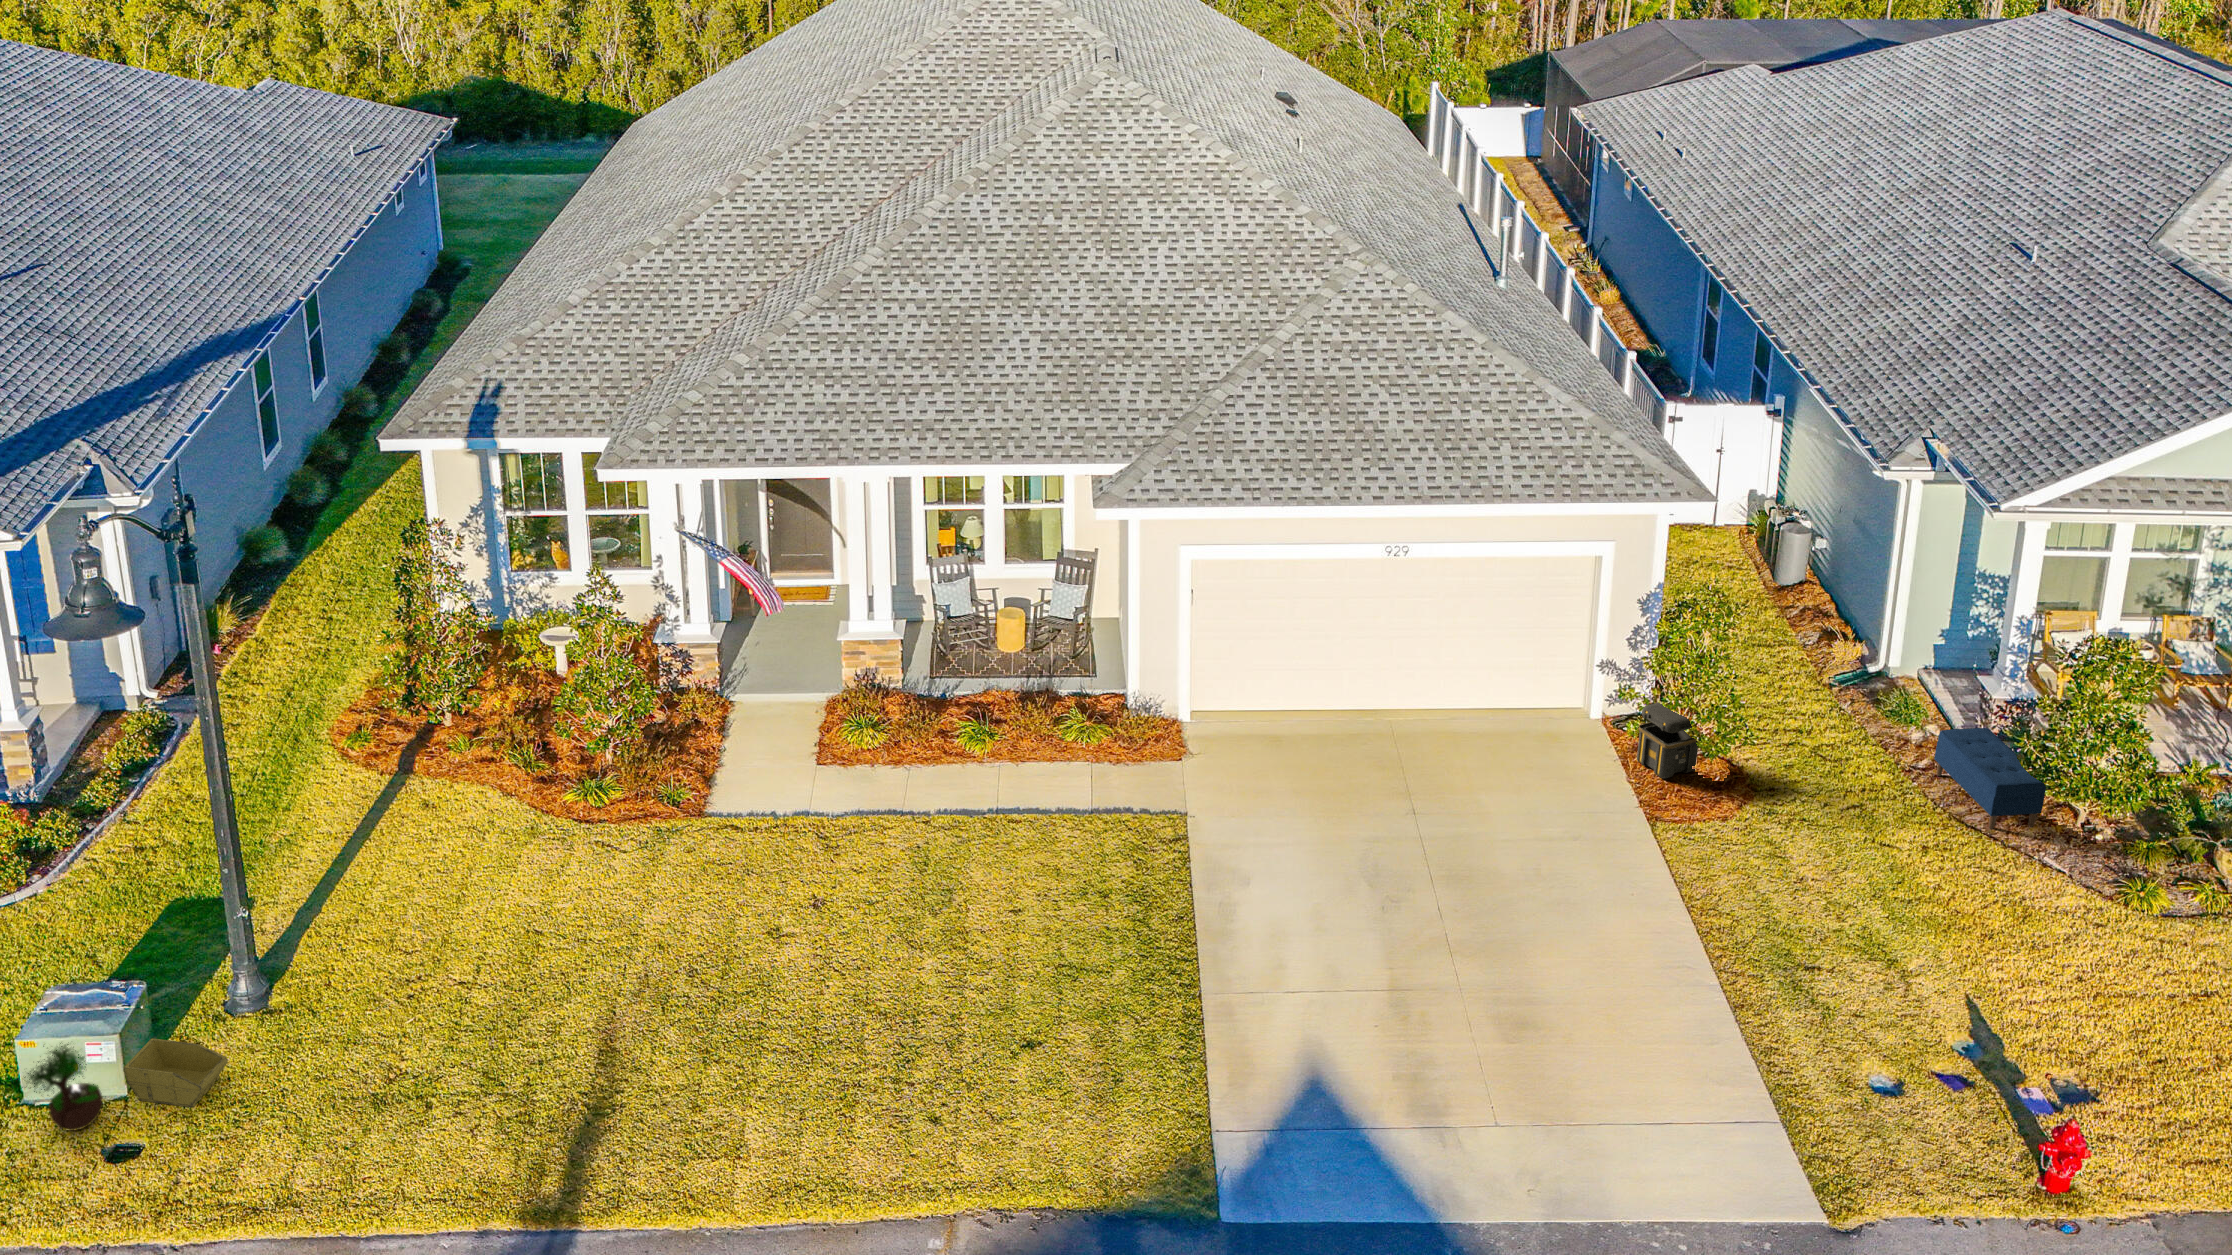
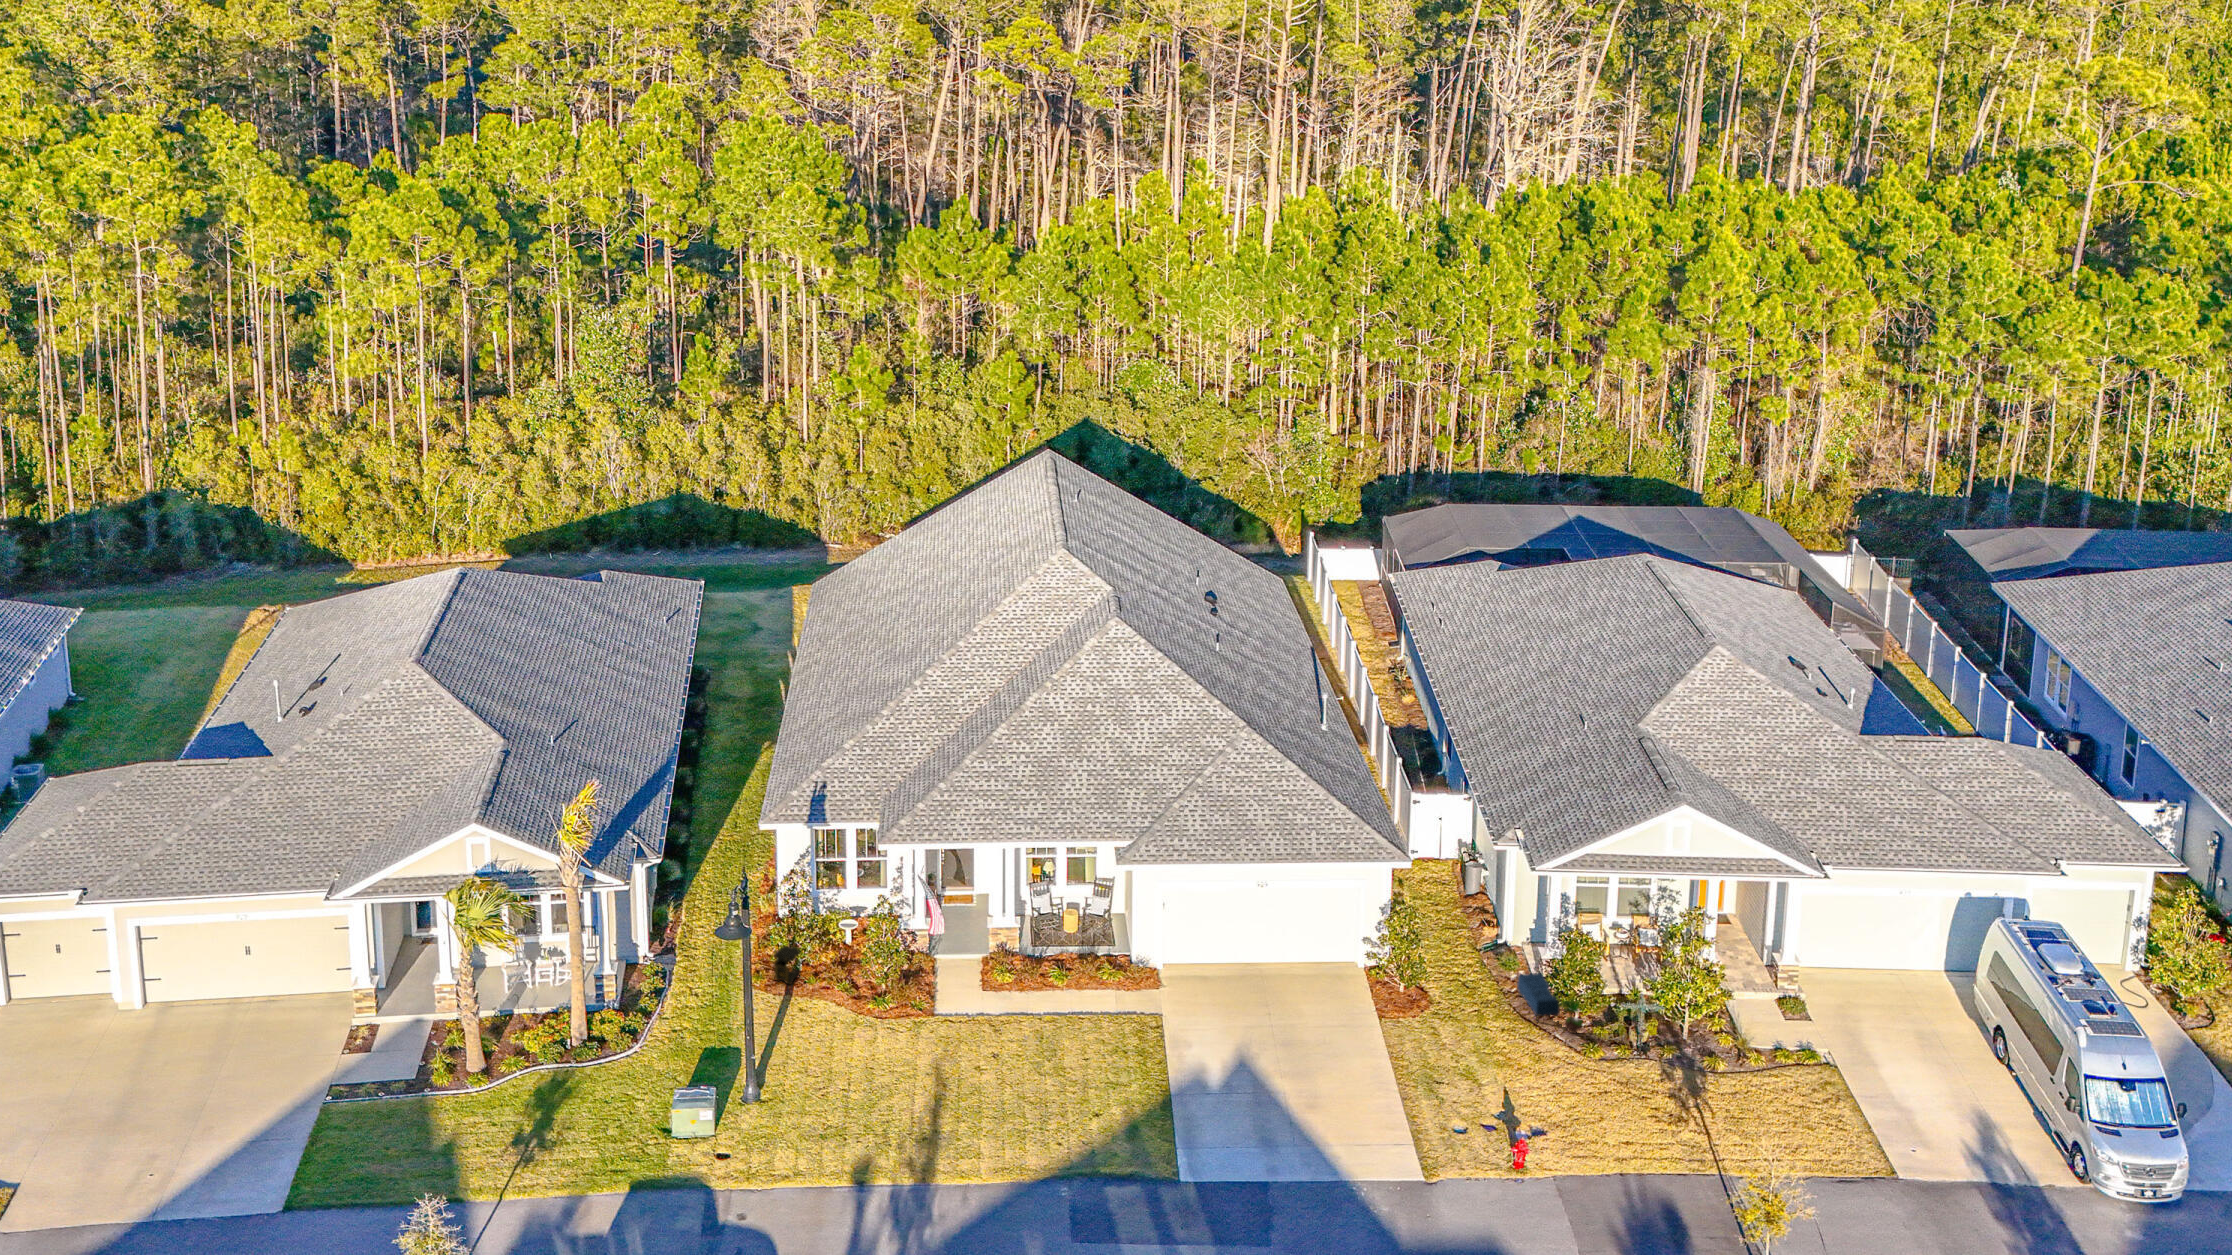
toolbox: present [1637,702,1698,779] -> present [773,945,801,984]
storage bin: present [123,1038,228,1107] -> none [728,1115,768,1144]
potted tree: present [22,1043,103,1131] -> present [1561,999,1583,1033]

